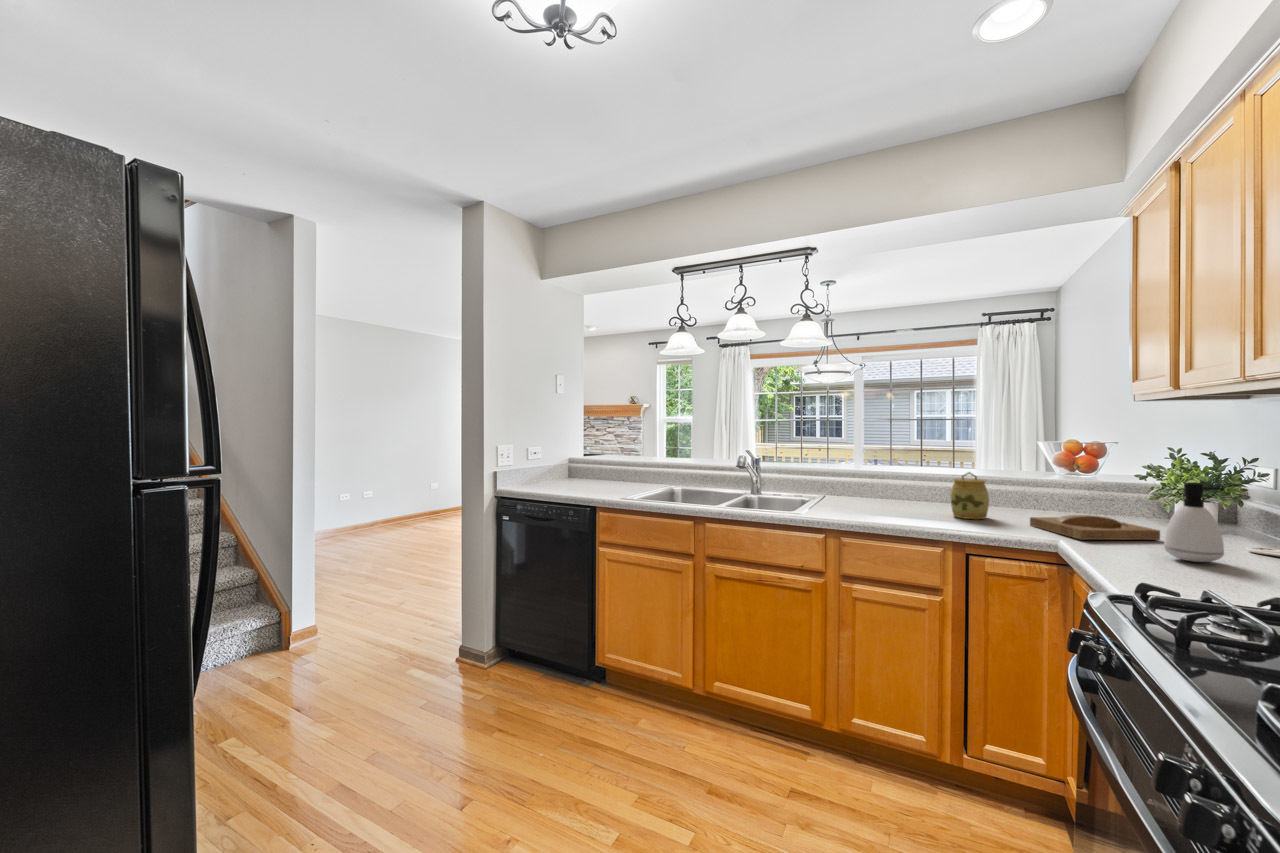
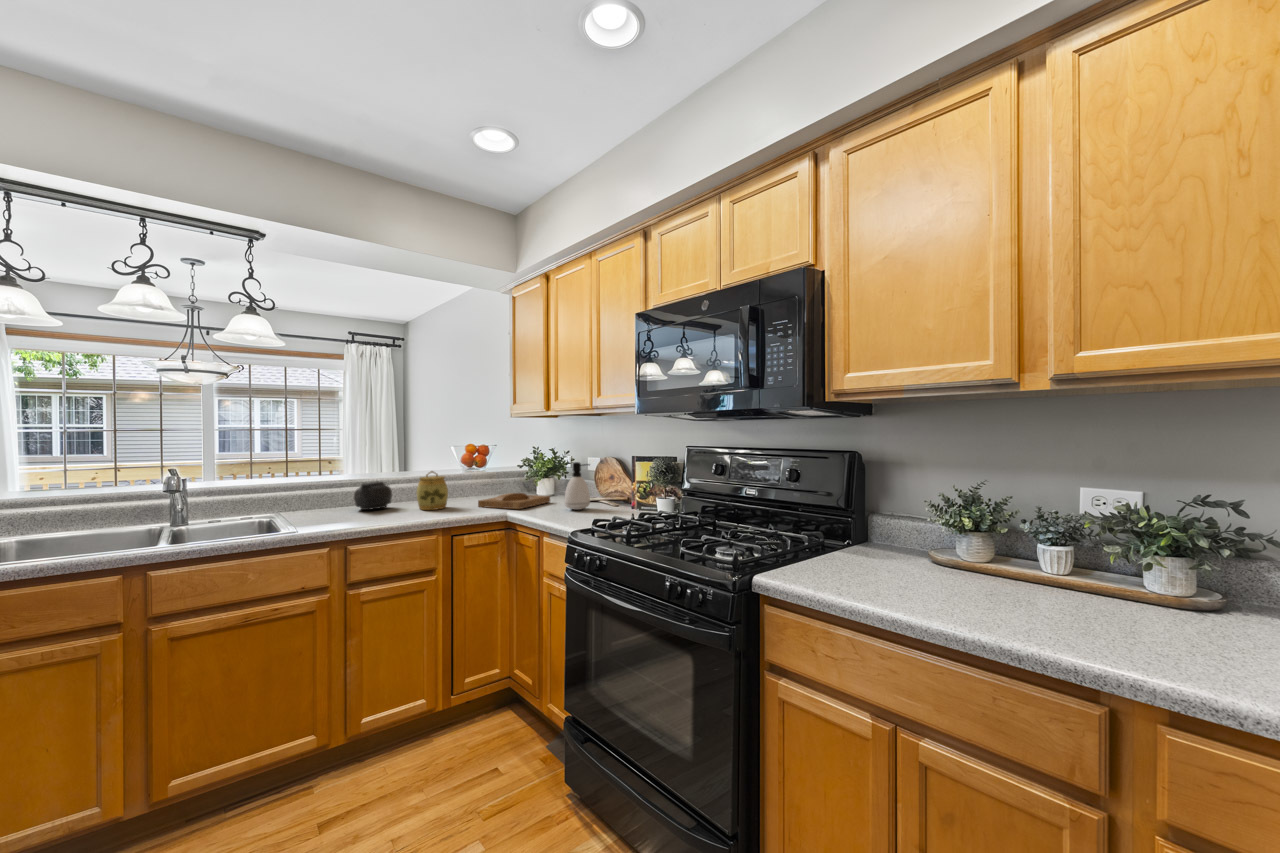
teapot: none [887,477,932,507] -> present [354,481,392,510]

